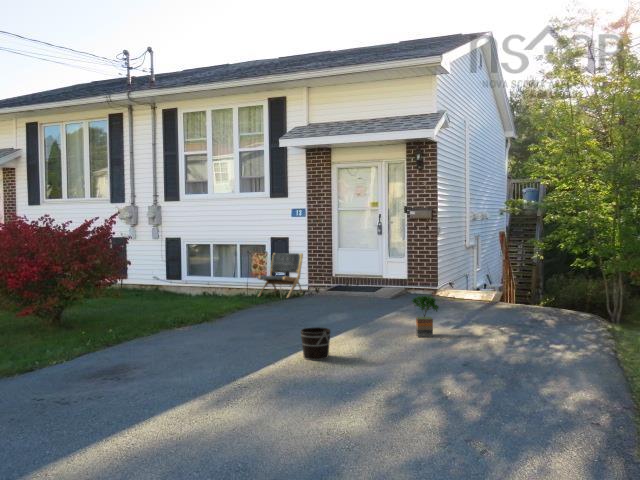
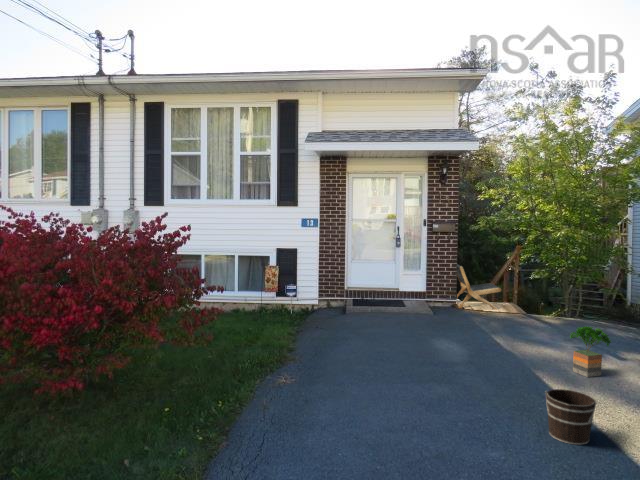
lounge chair: present [258,253,303,297] -> present [457,264,501,310]

